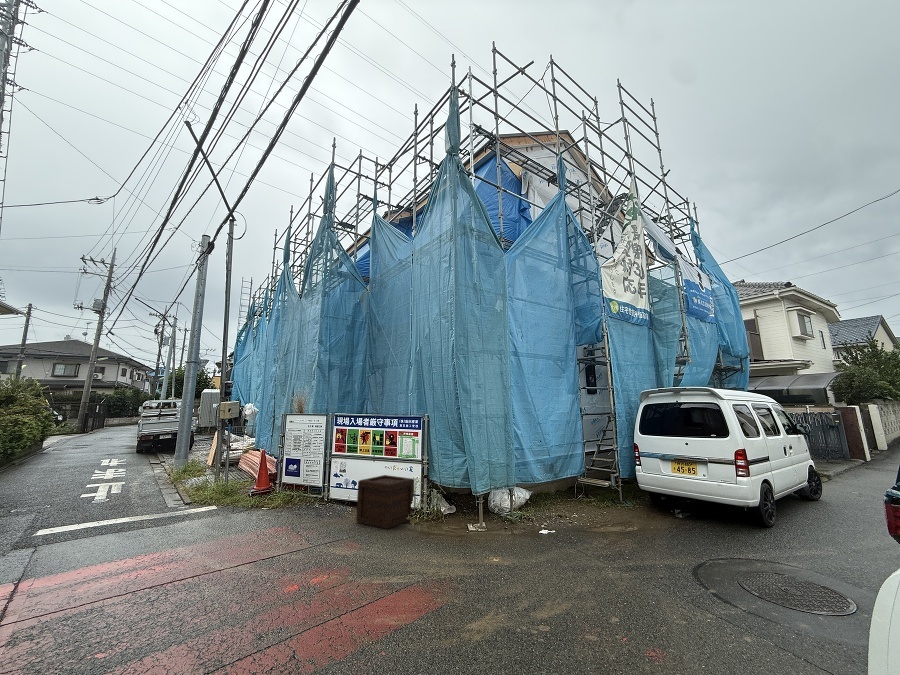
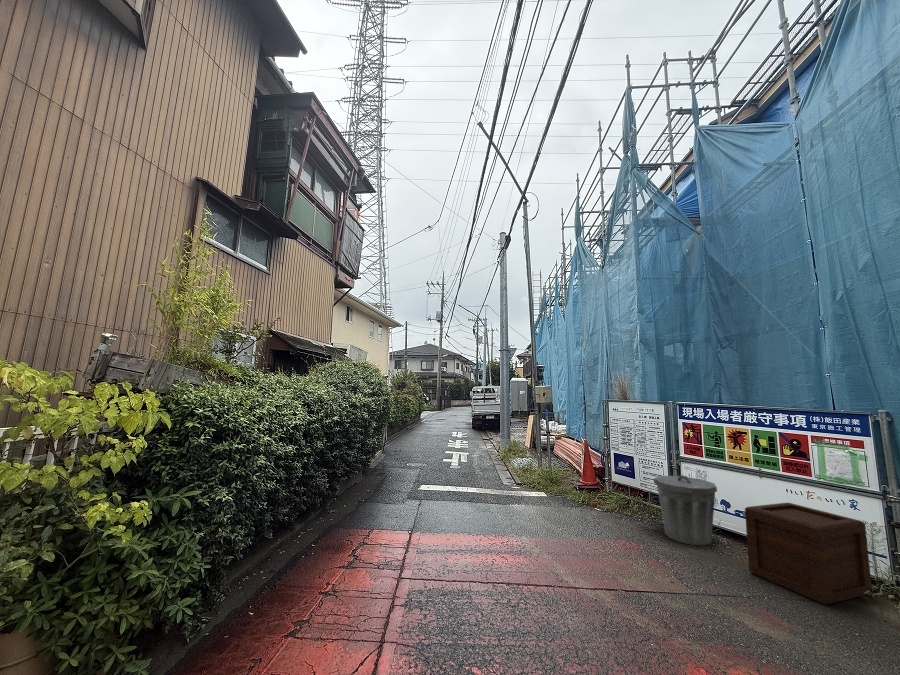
trash can: none [309,467,349,515] -> present [654,475,717,545]

